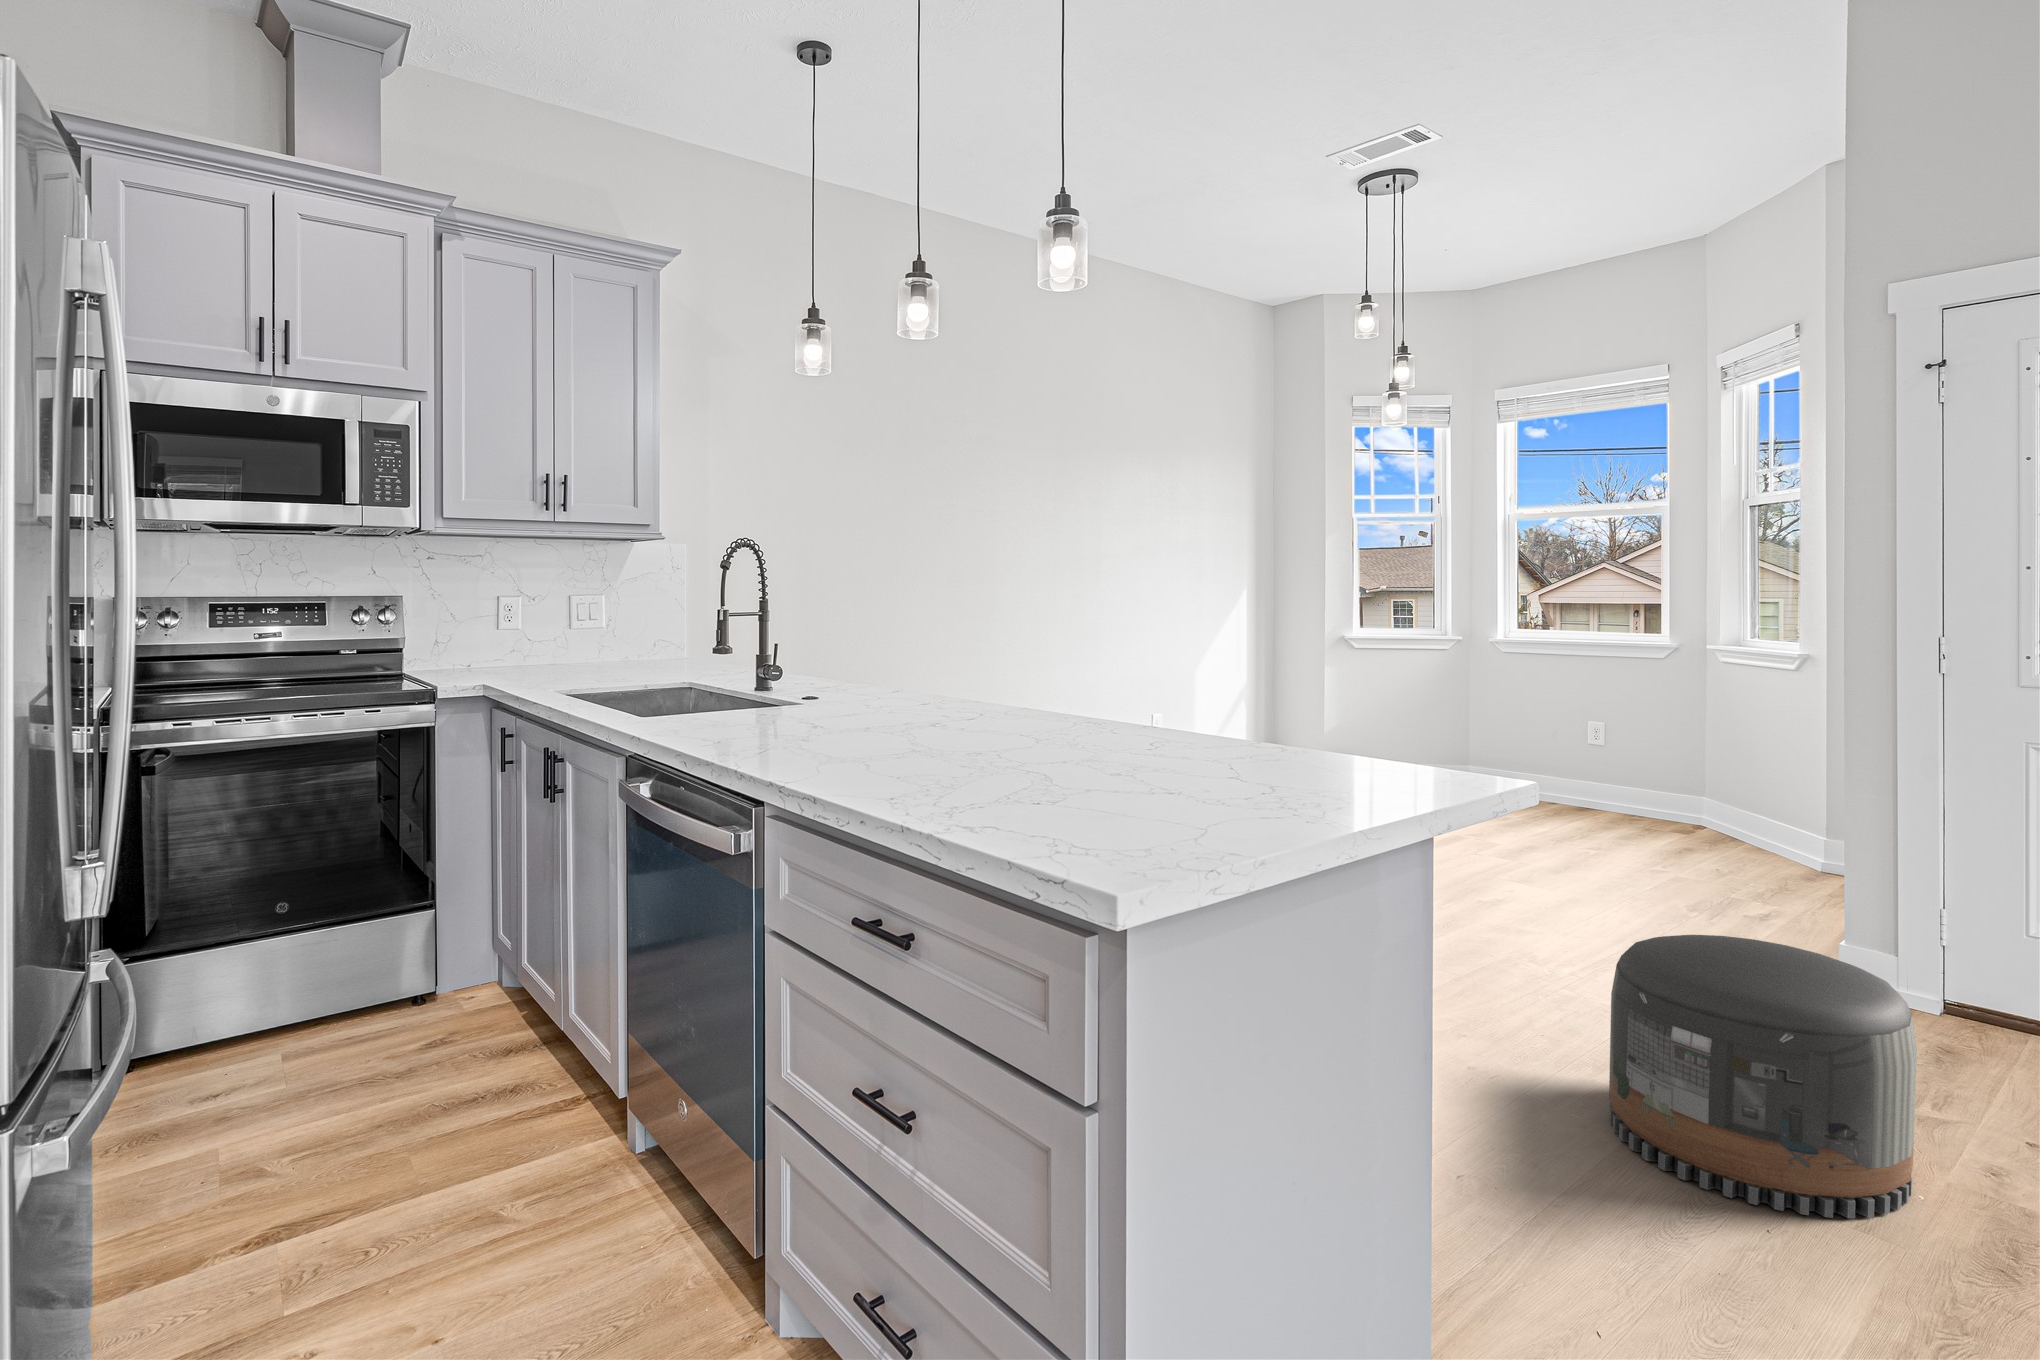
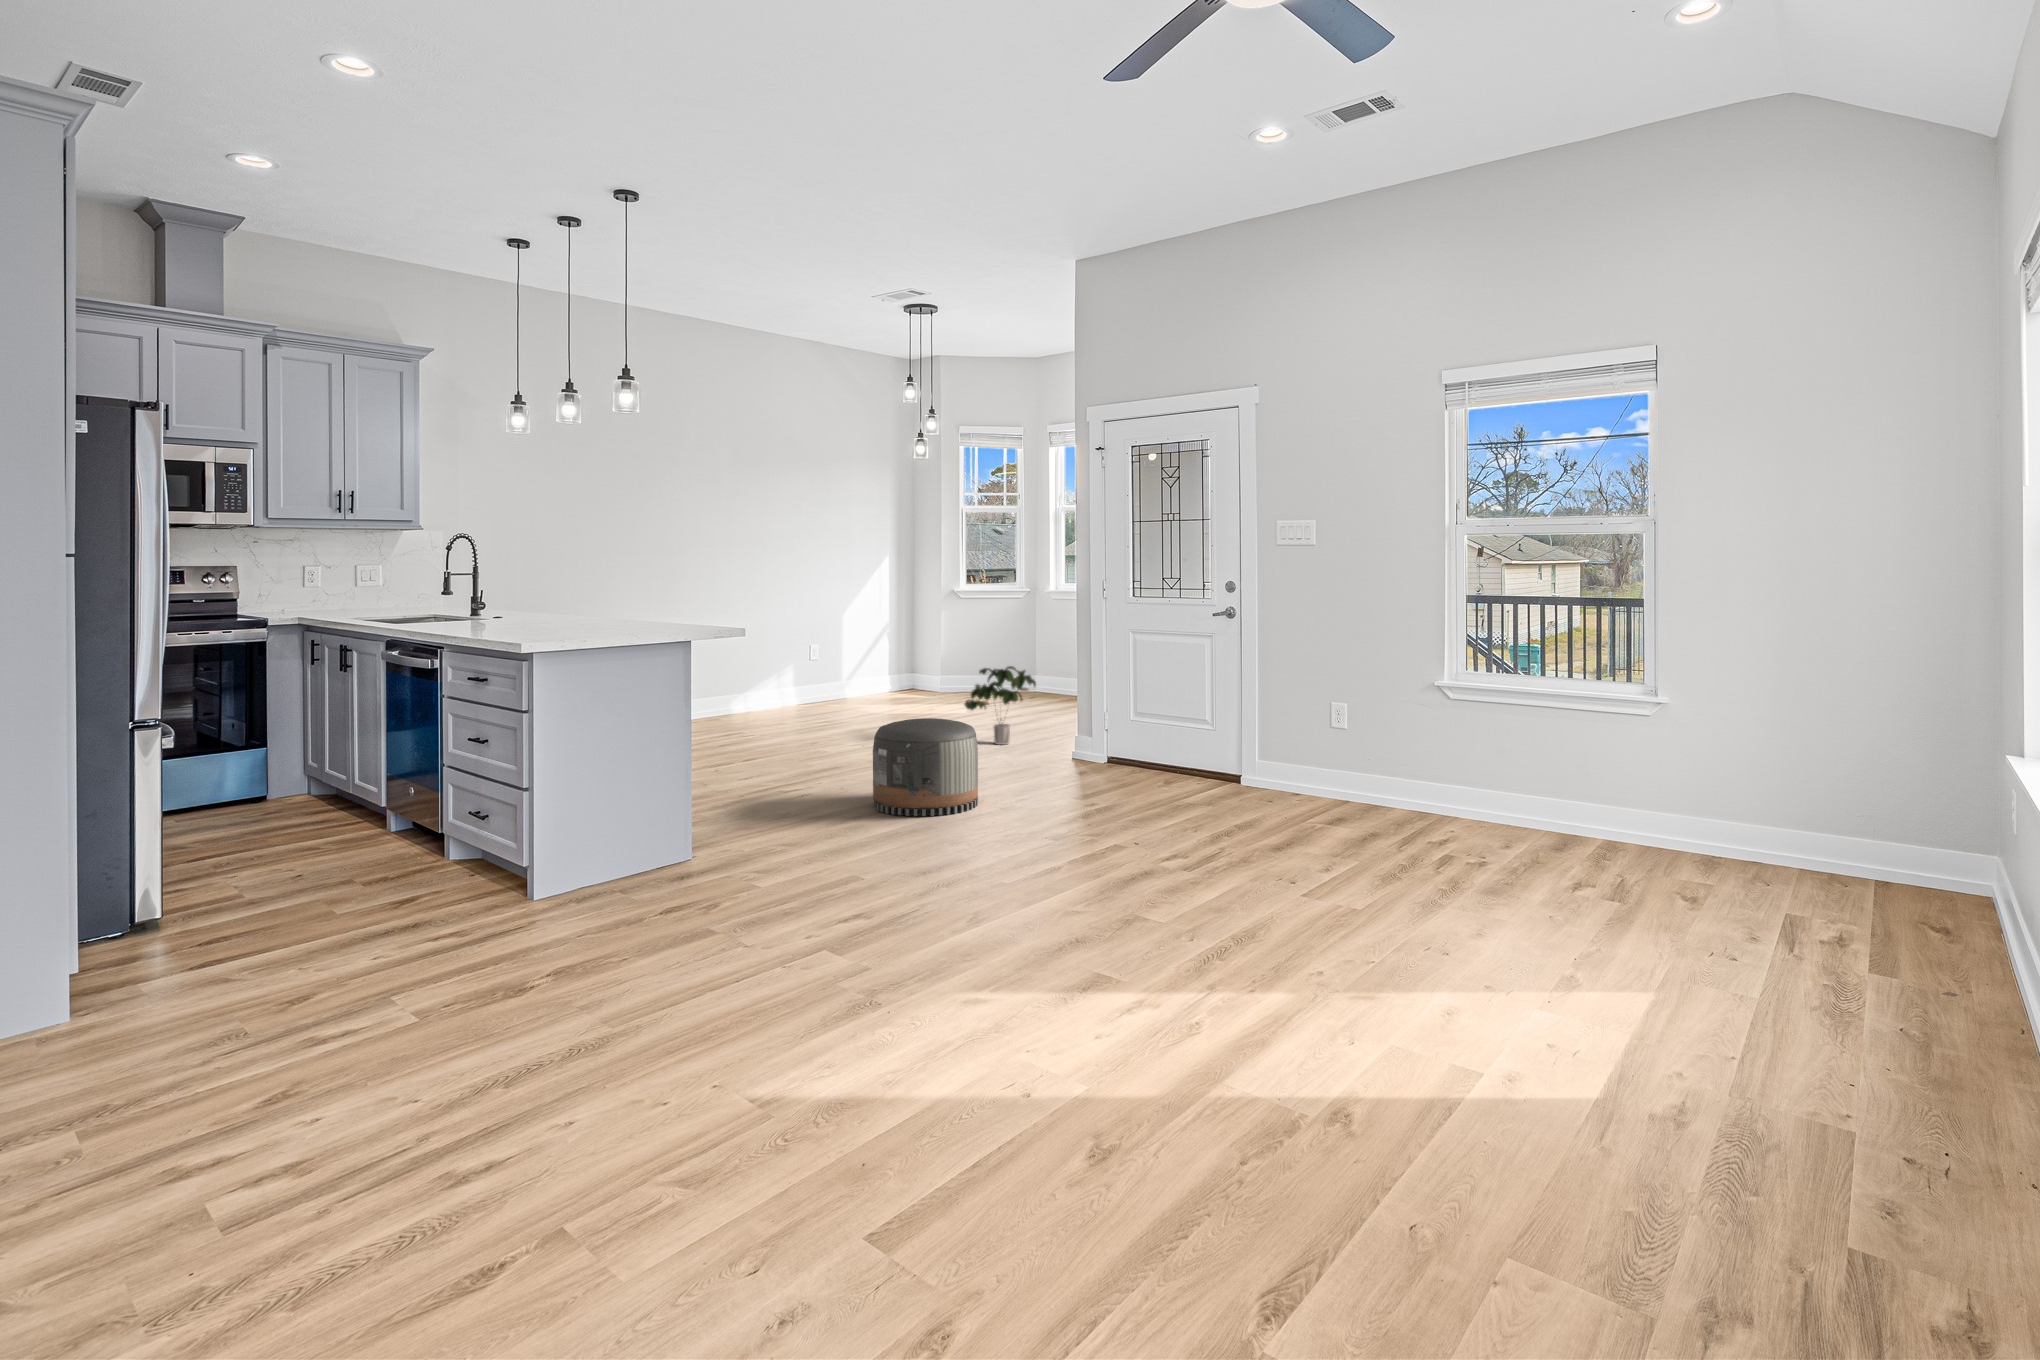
potted plant: none [1533,767,1667,912] -> present [965,666,1036,745]

